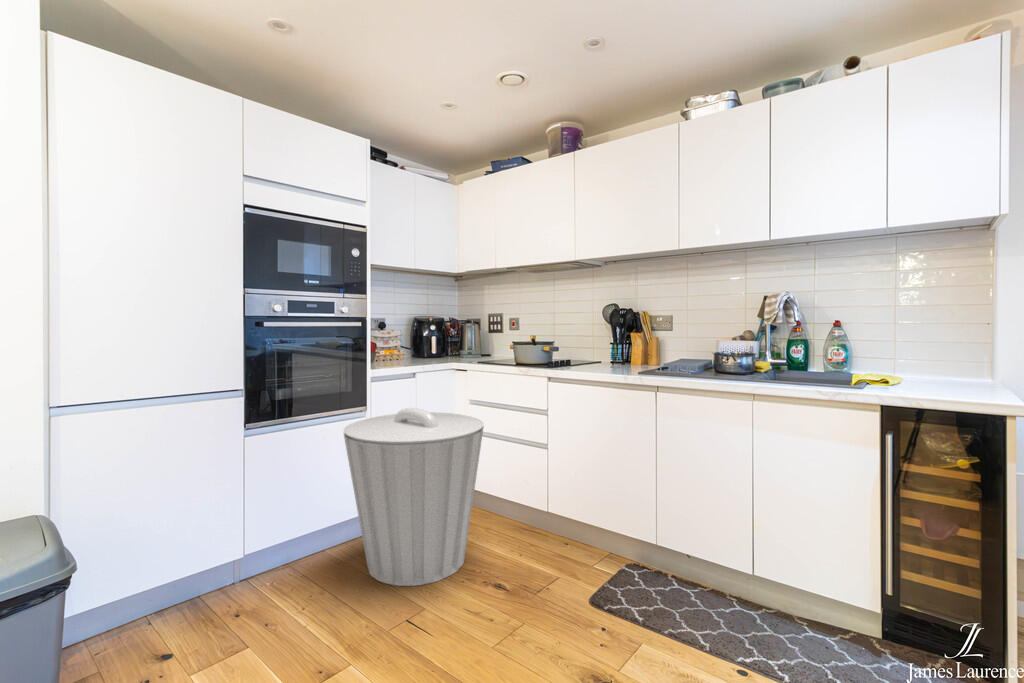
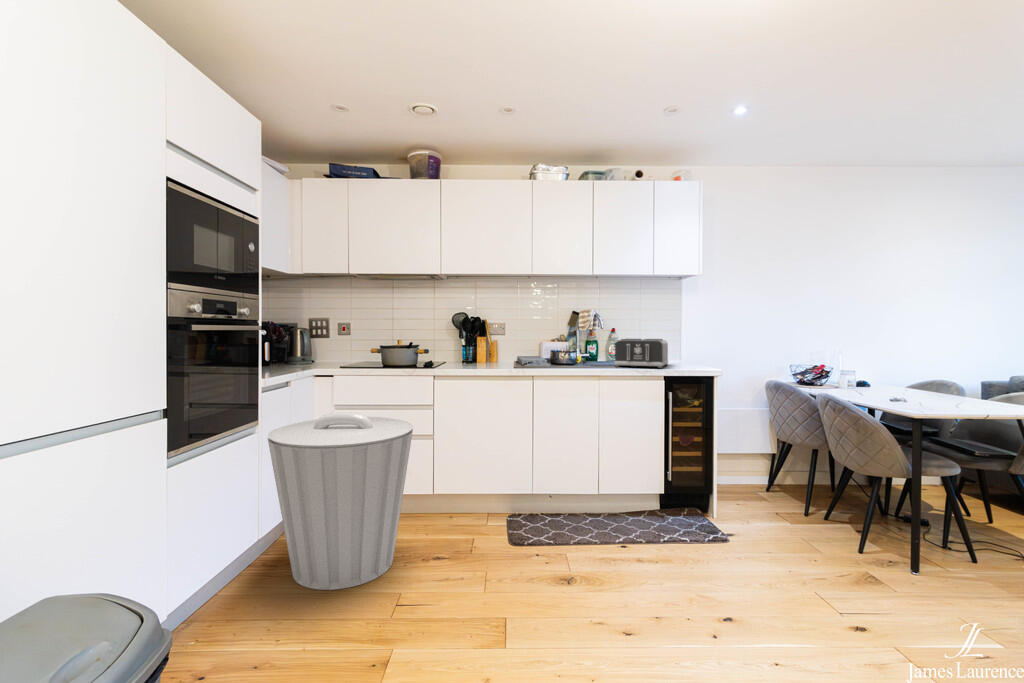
toaster: none [800,337,931,389] -> present [614,339,668,368]

